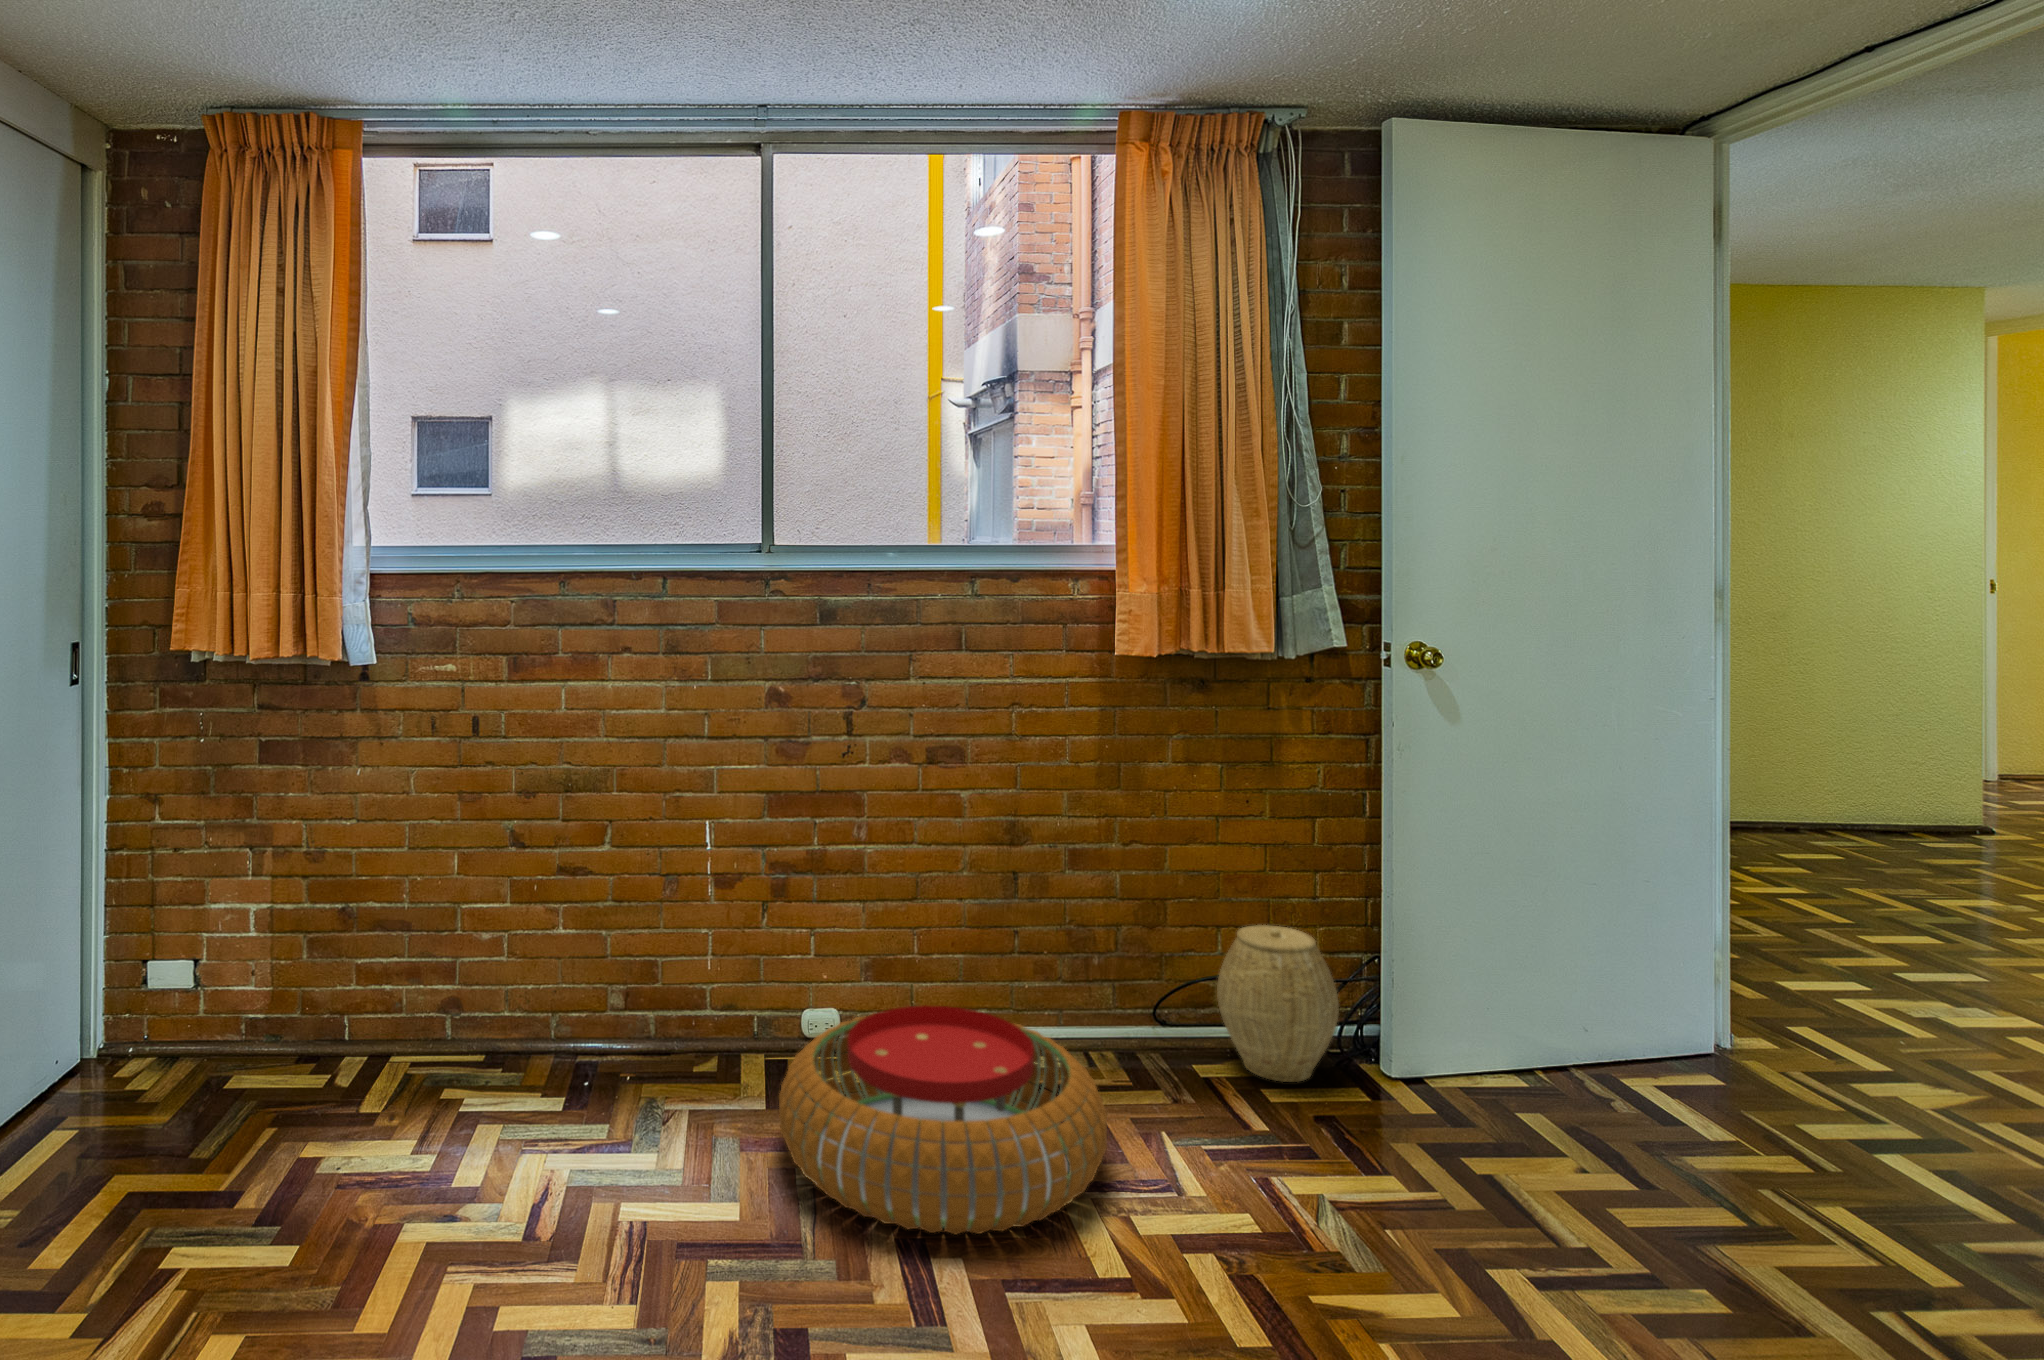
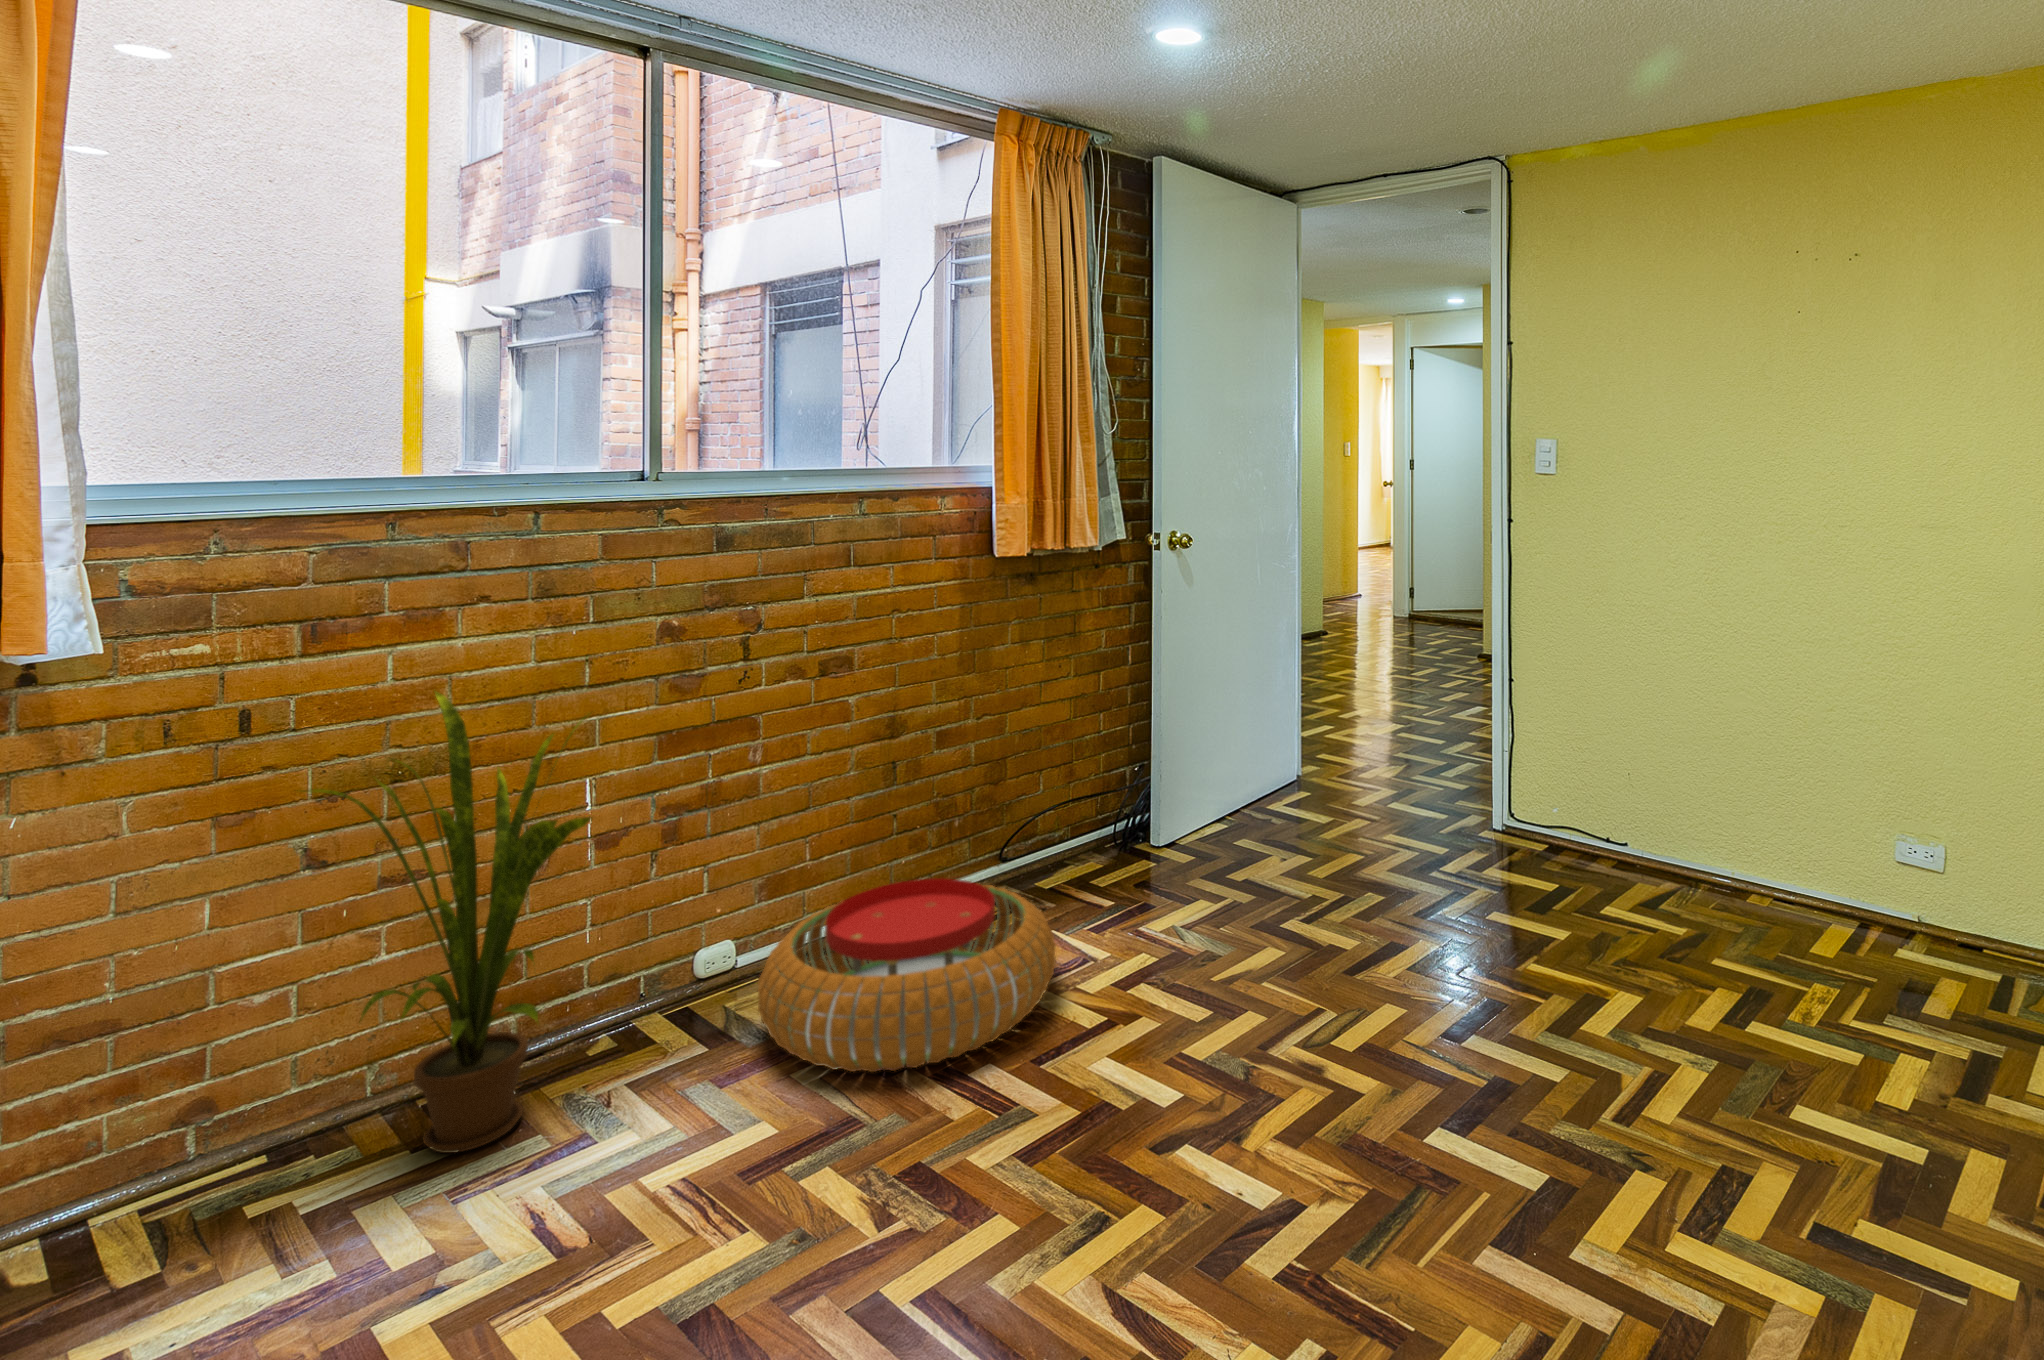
house plant: none [458,720,661,1125] -> present [305,691,591,1153]
woven basket: present [1217,925,1339,1082] -> none [1046,762,1130,873]

